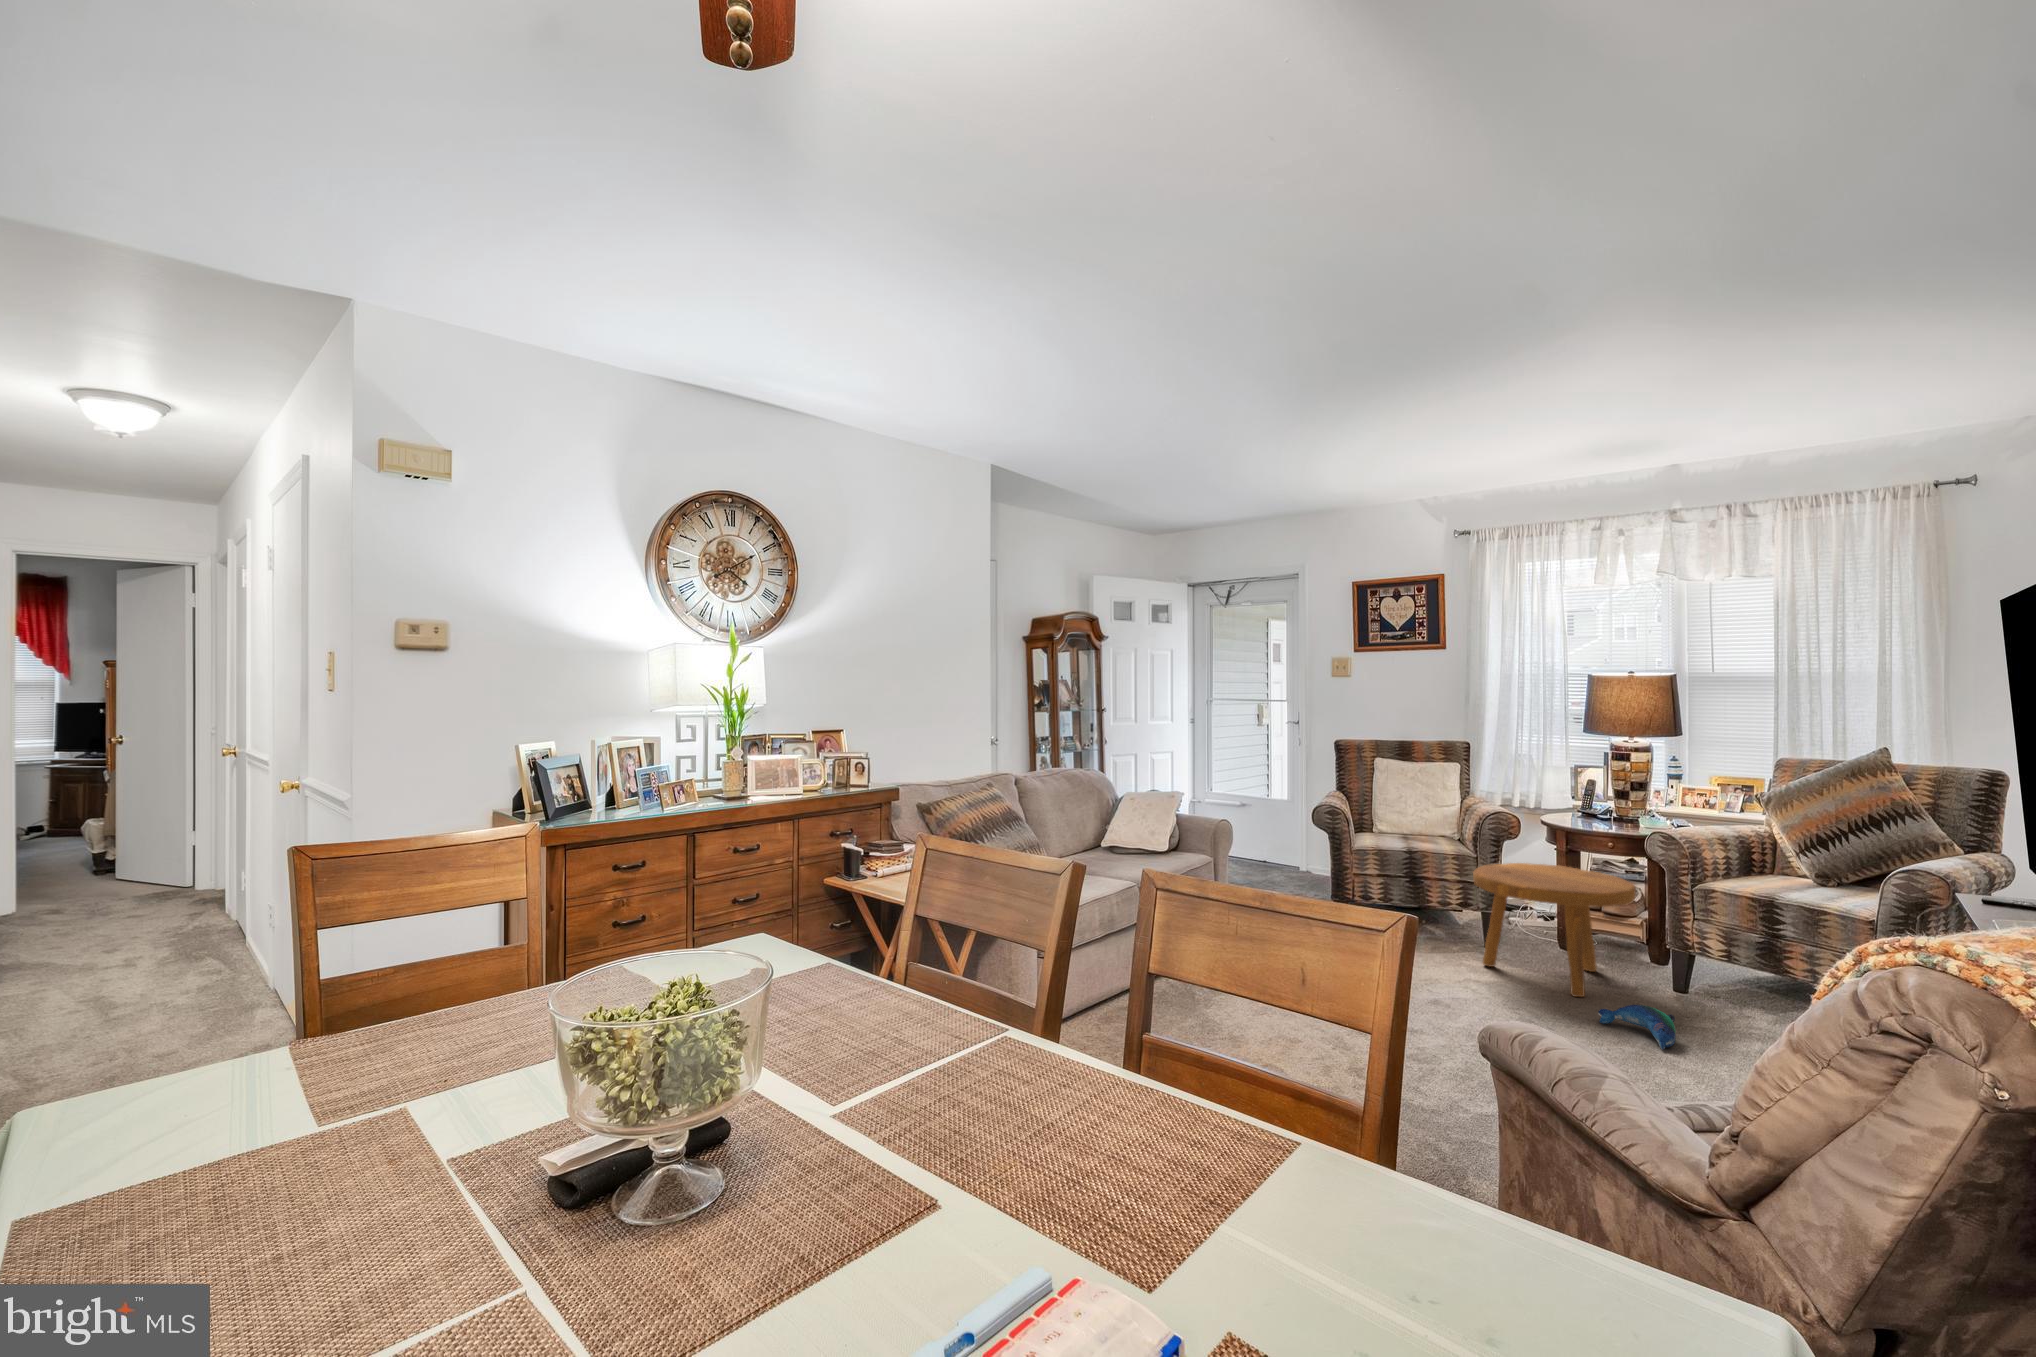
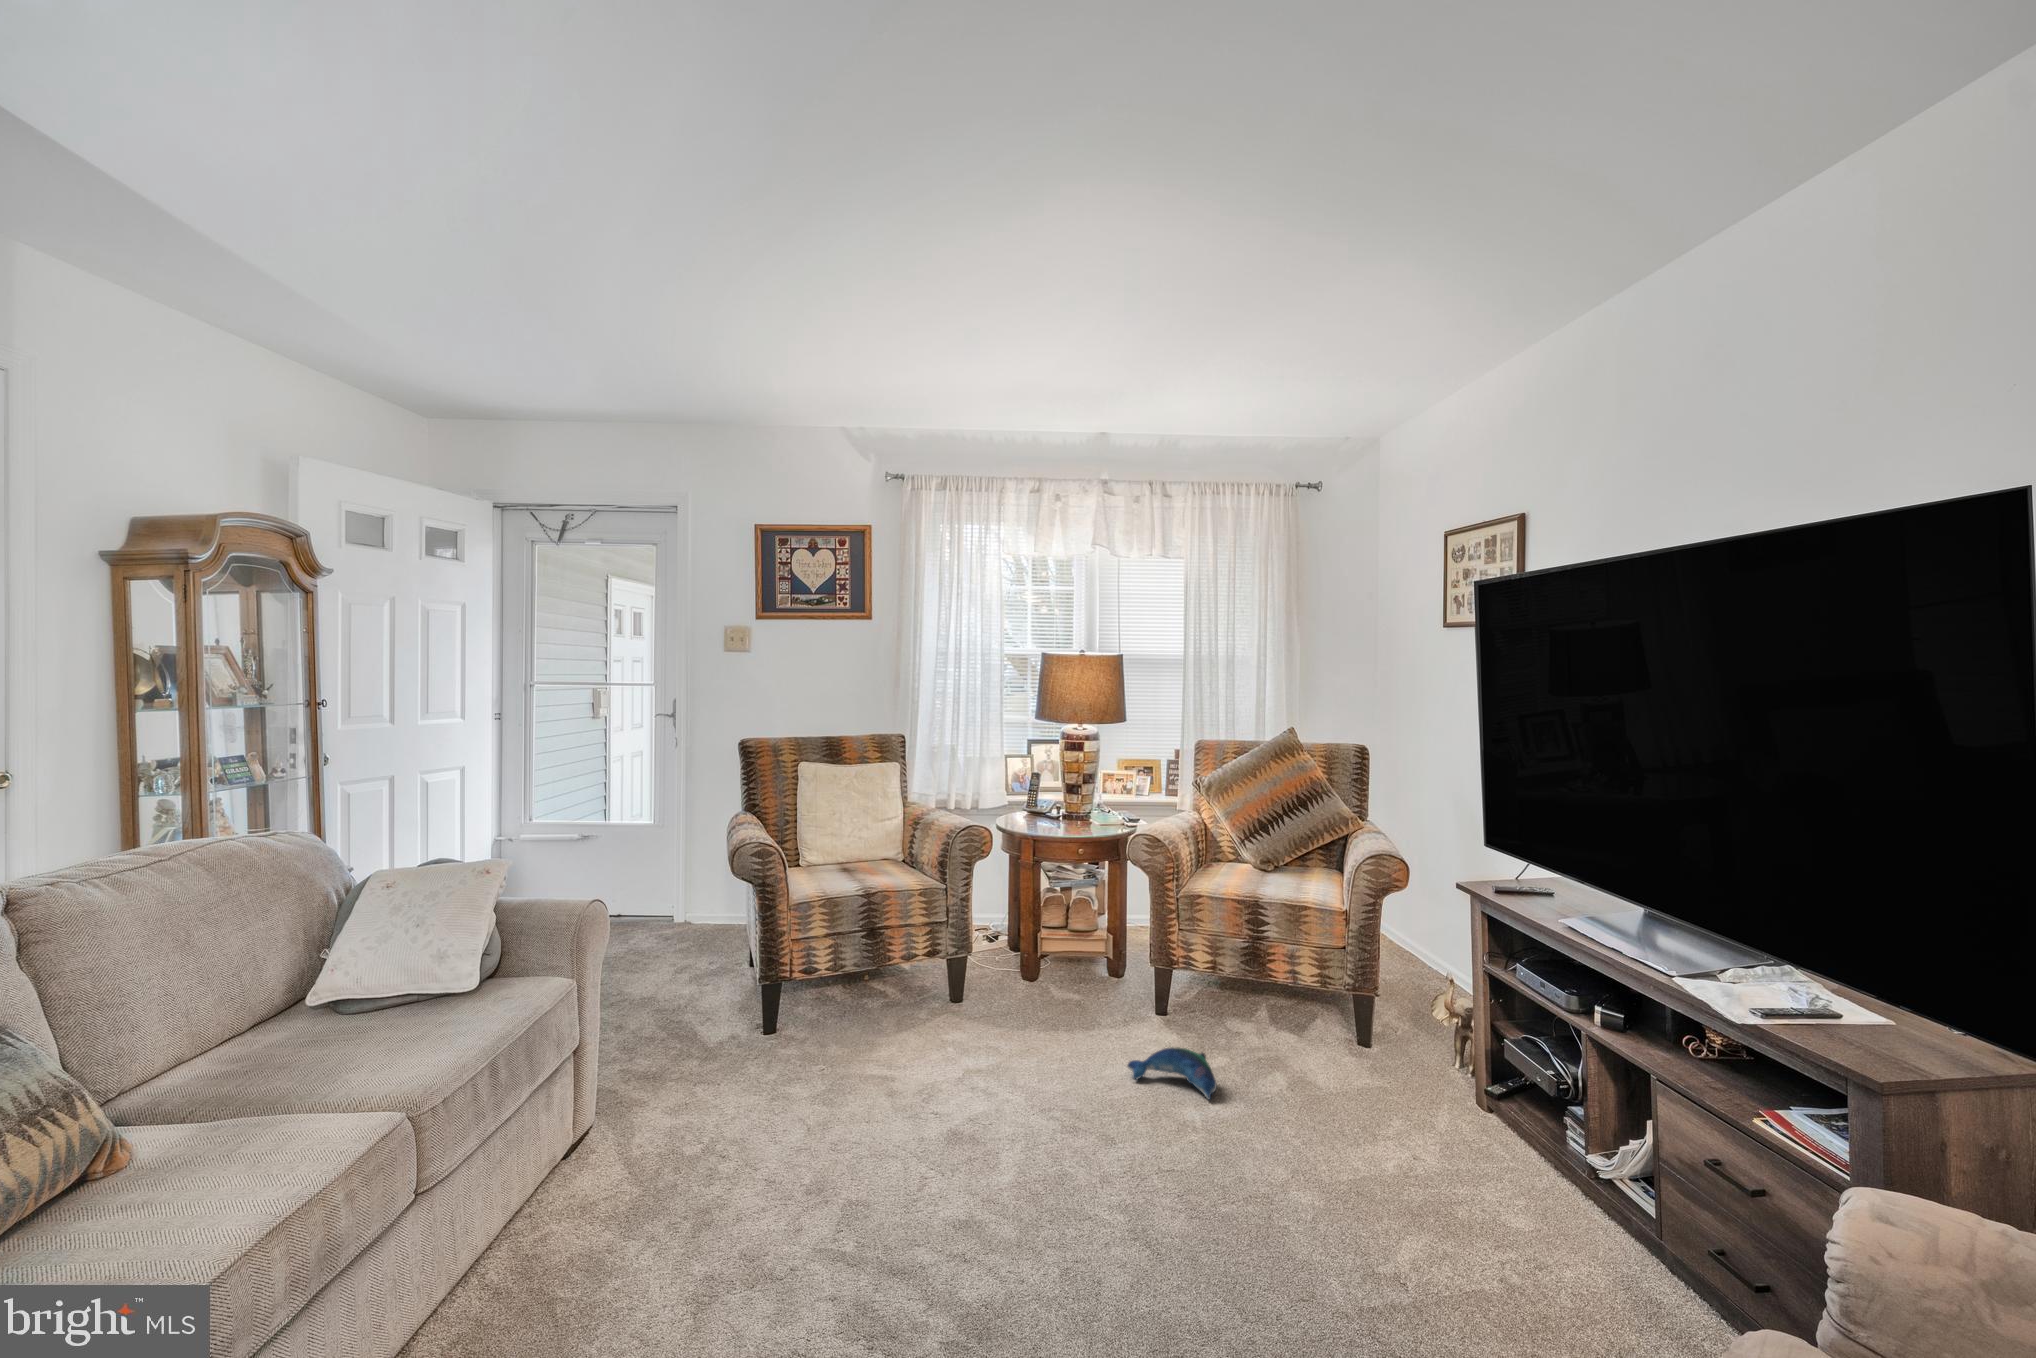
footstool: present [1473,863,1636,997] -> none [963,884,1132,1047]

